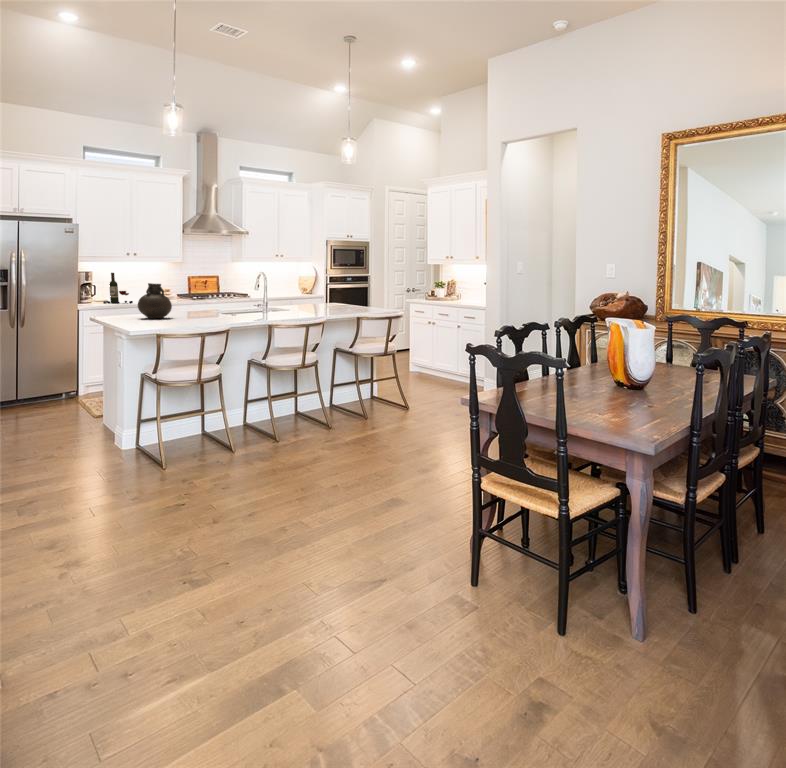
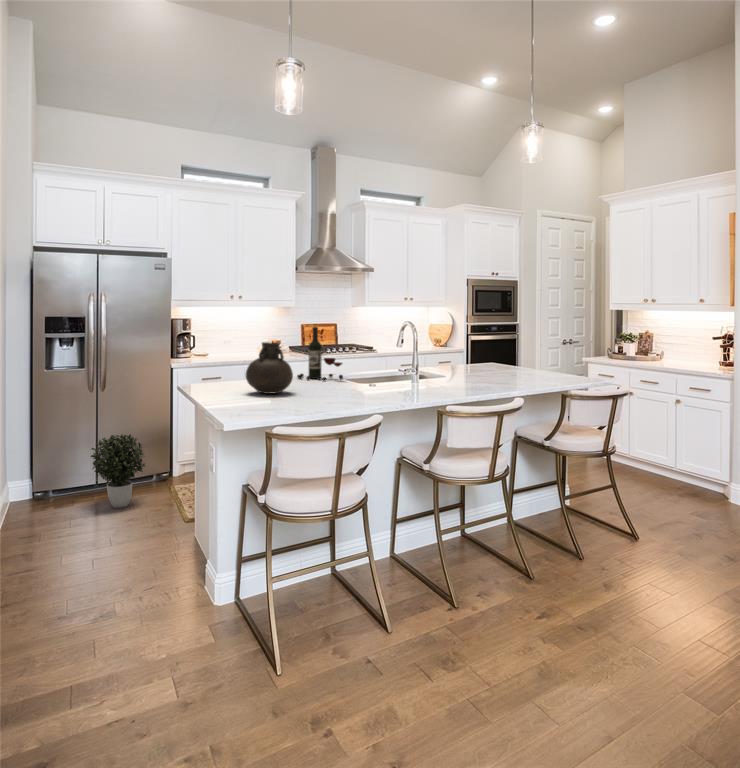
wine bottle: present [103,273,133,304] -> present [297,327,343,381]
potted plant: none [20,357,65,412] -> present [91,434,146,508]

